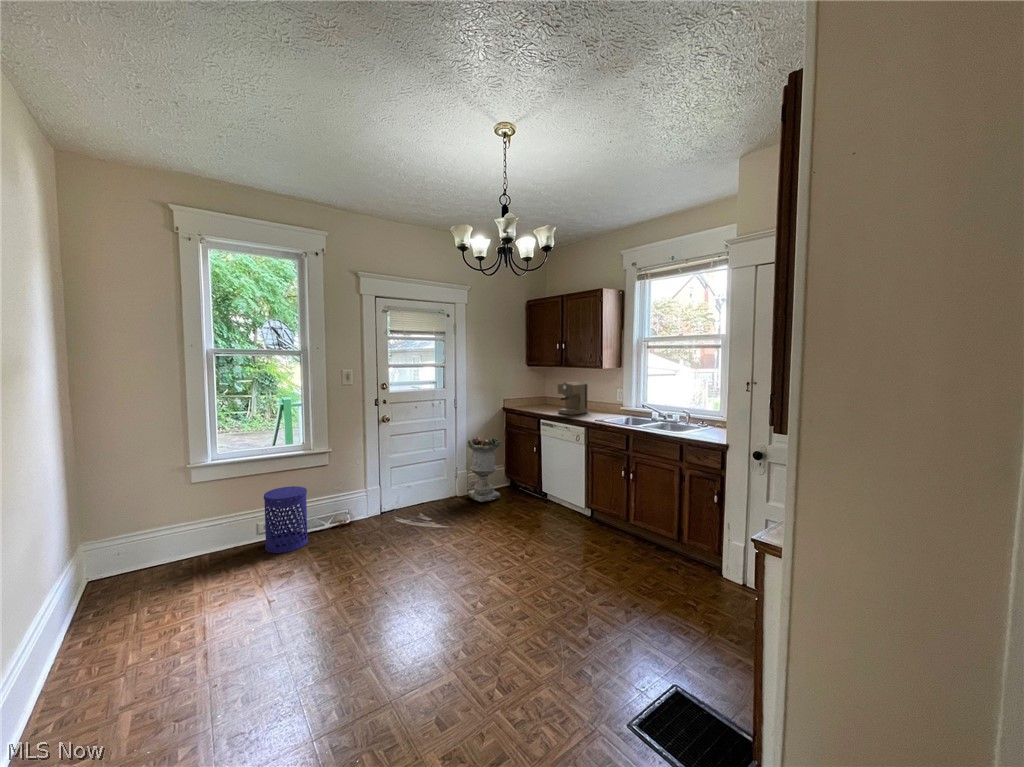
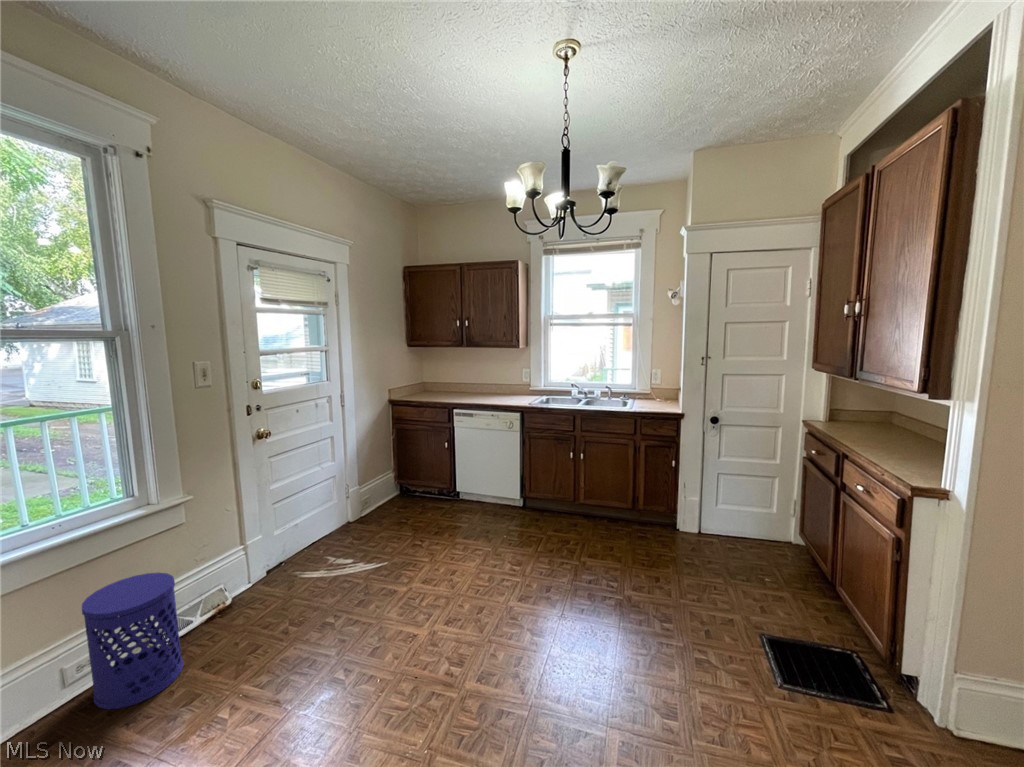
coffee maker: present [558,382,587,415] -> none [468,363,495,400]
planter: present [467,437,502,502] -> none [363,437,410,520]

